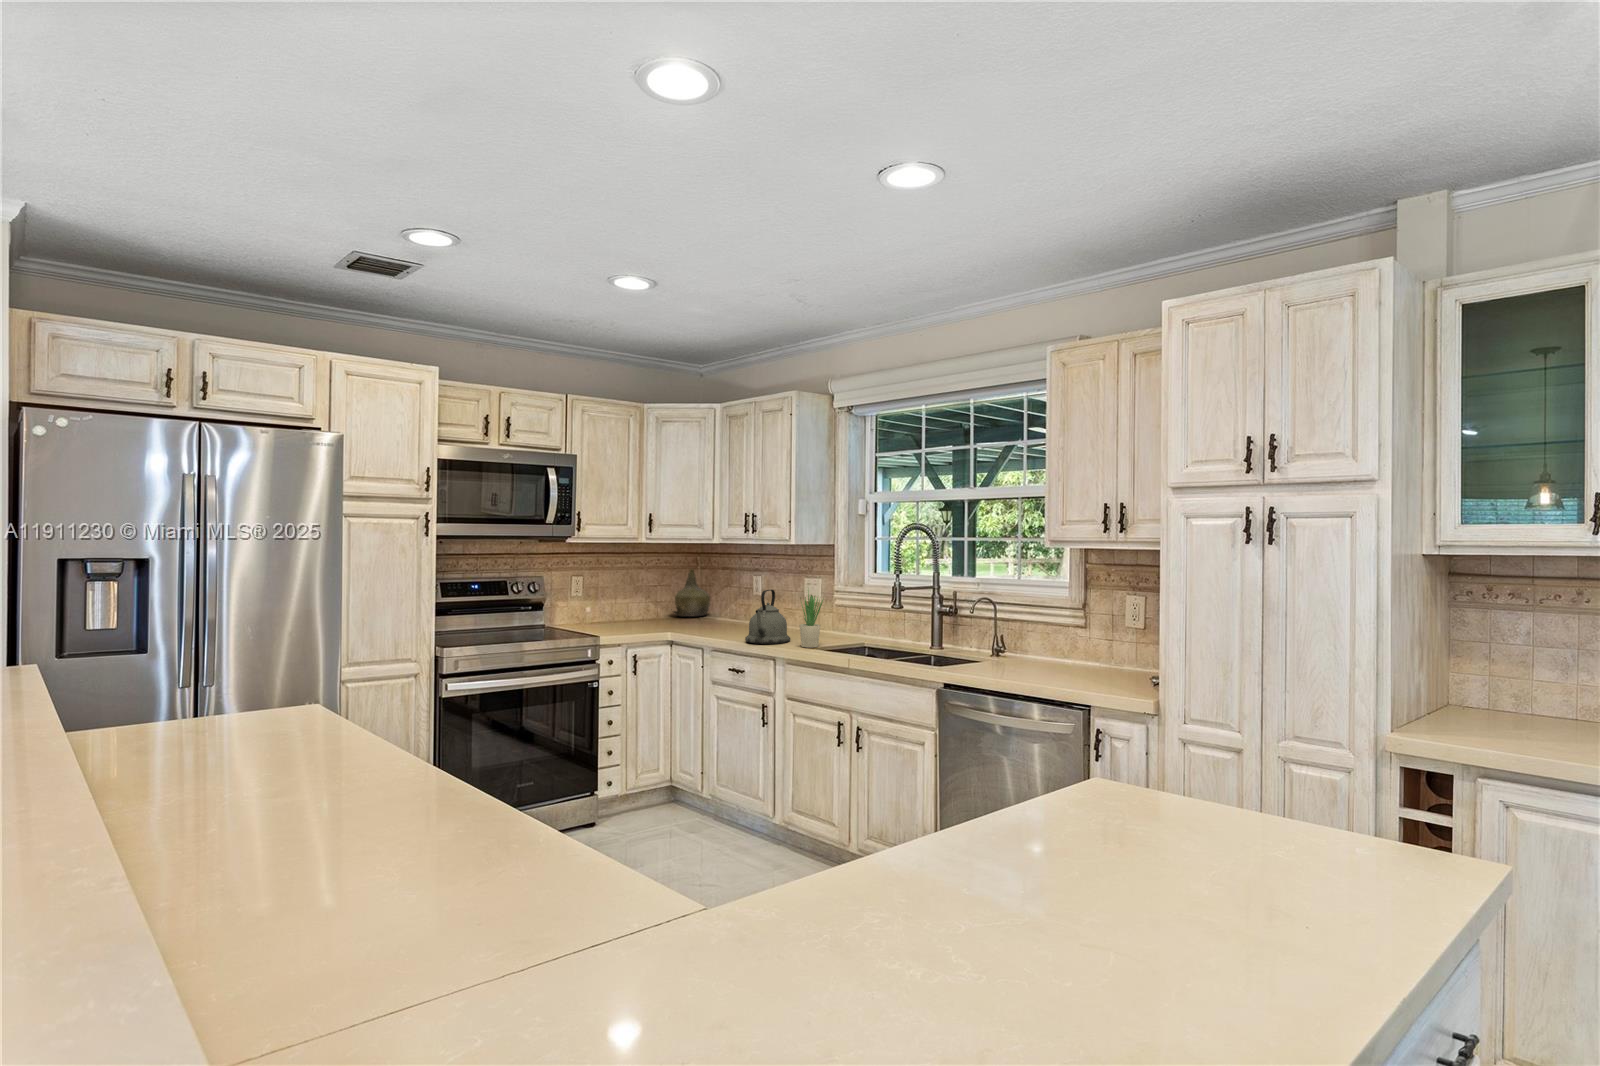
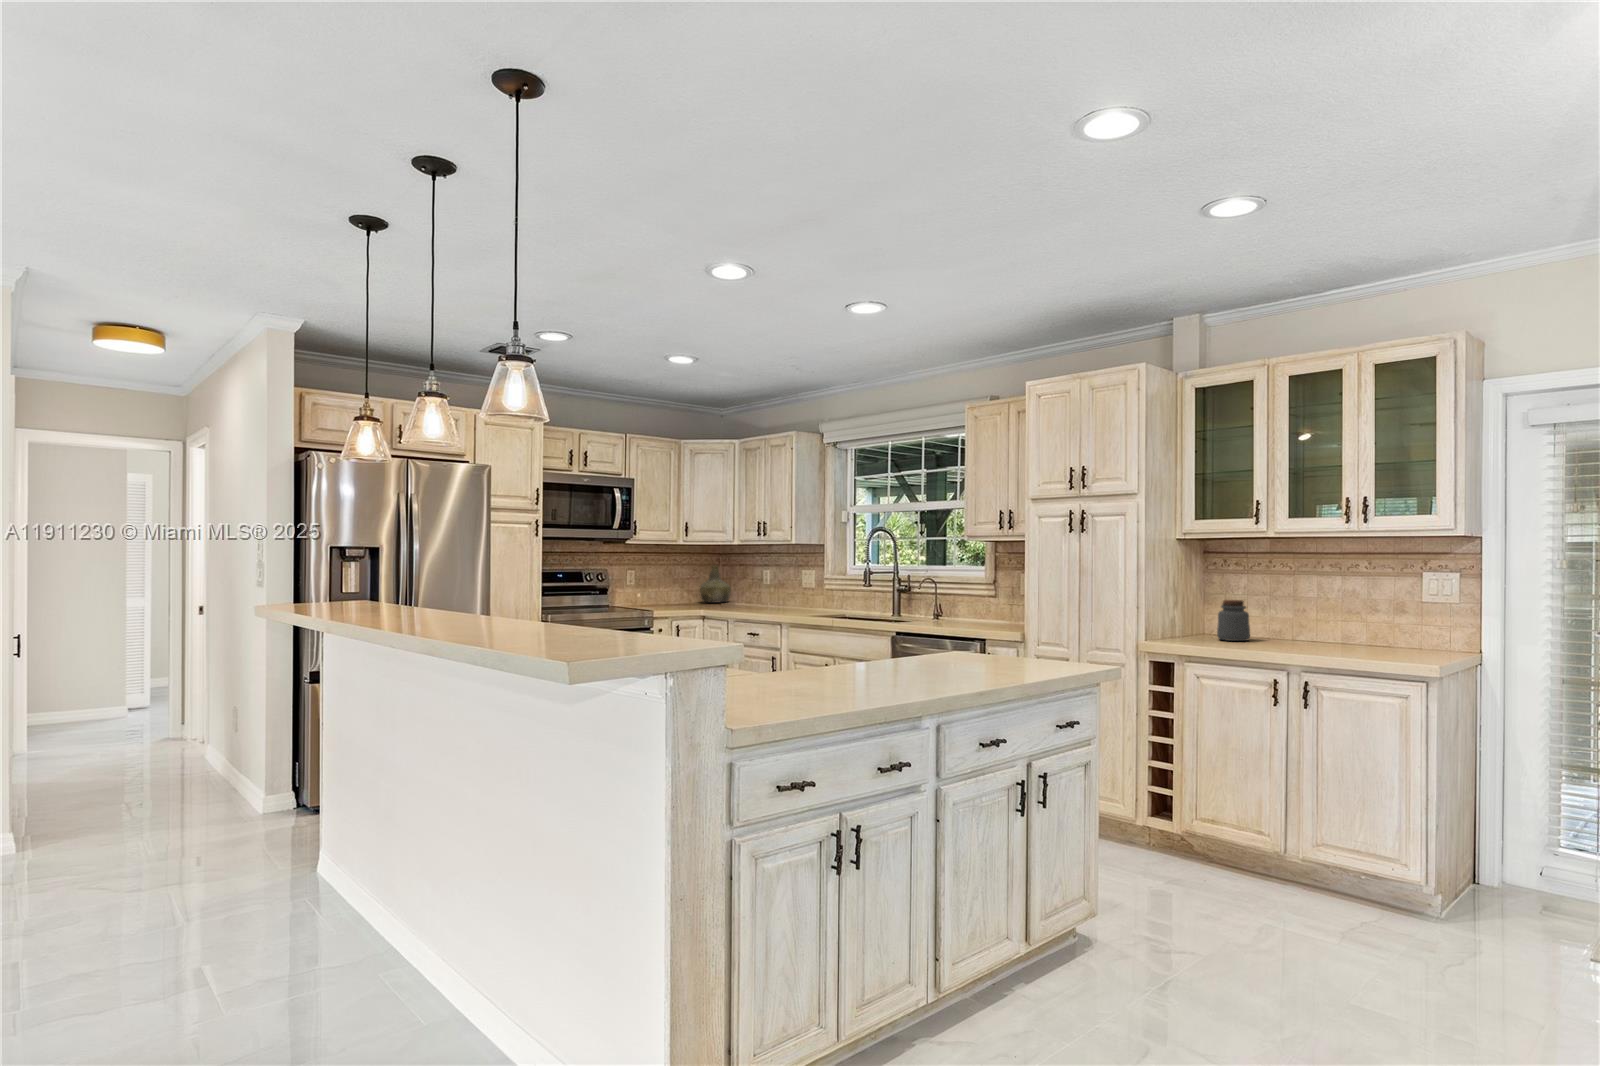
kettle: present [745,590,790,644] -> none [759,576,792,615]
potted plant: present [800,591,823,648] -> none [798,572,816,616]
jar: none [1498,658,1562,730] -> present [1217,600,1250,641]

